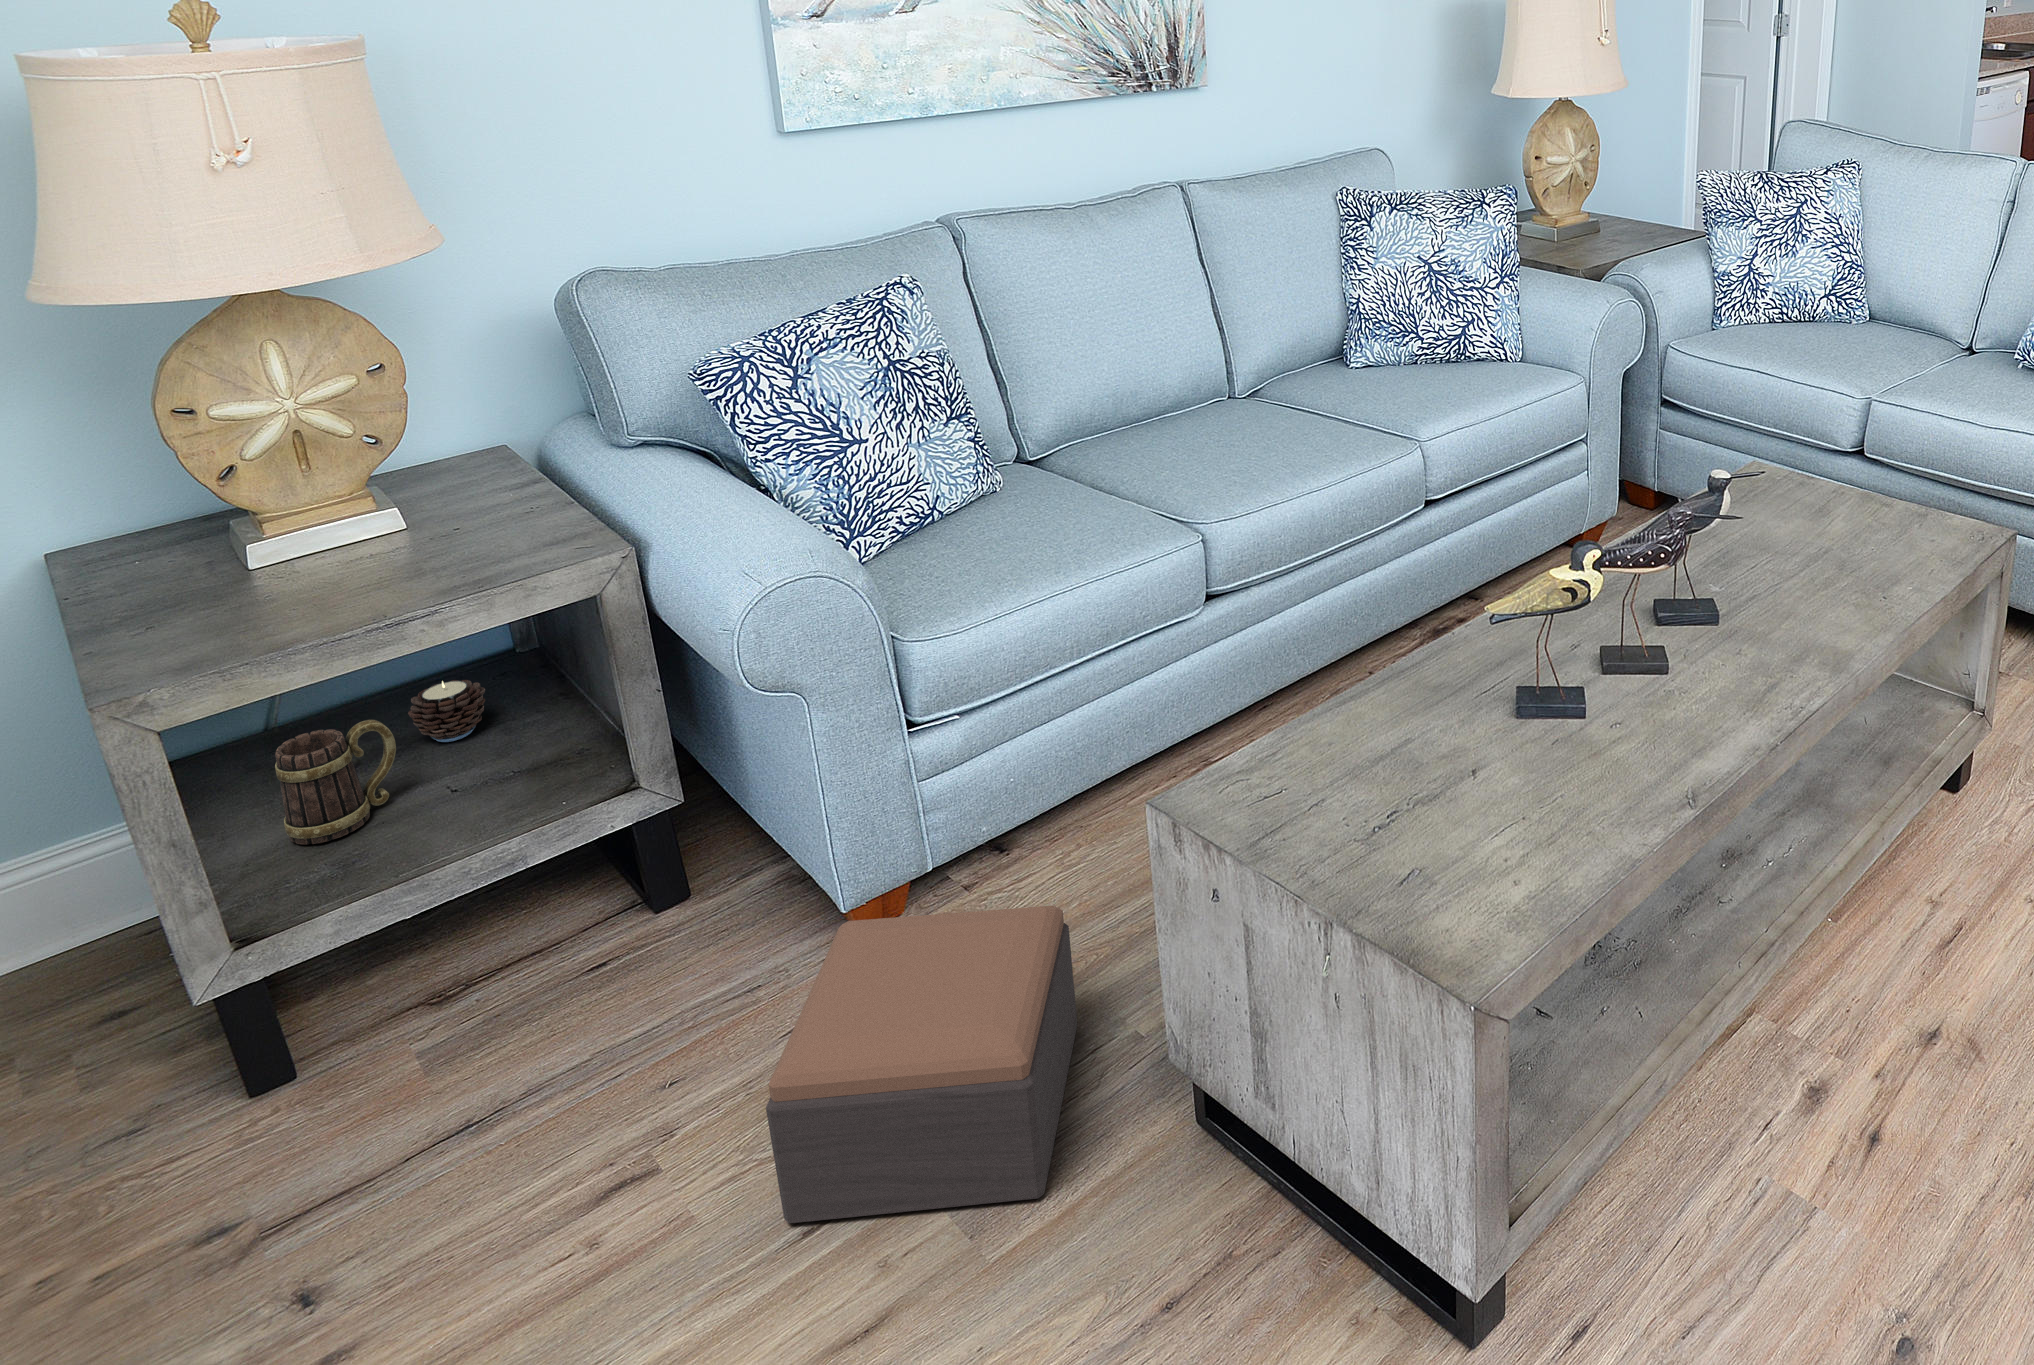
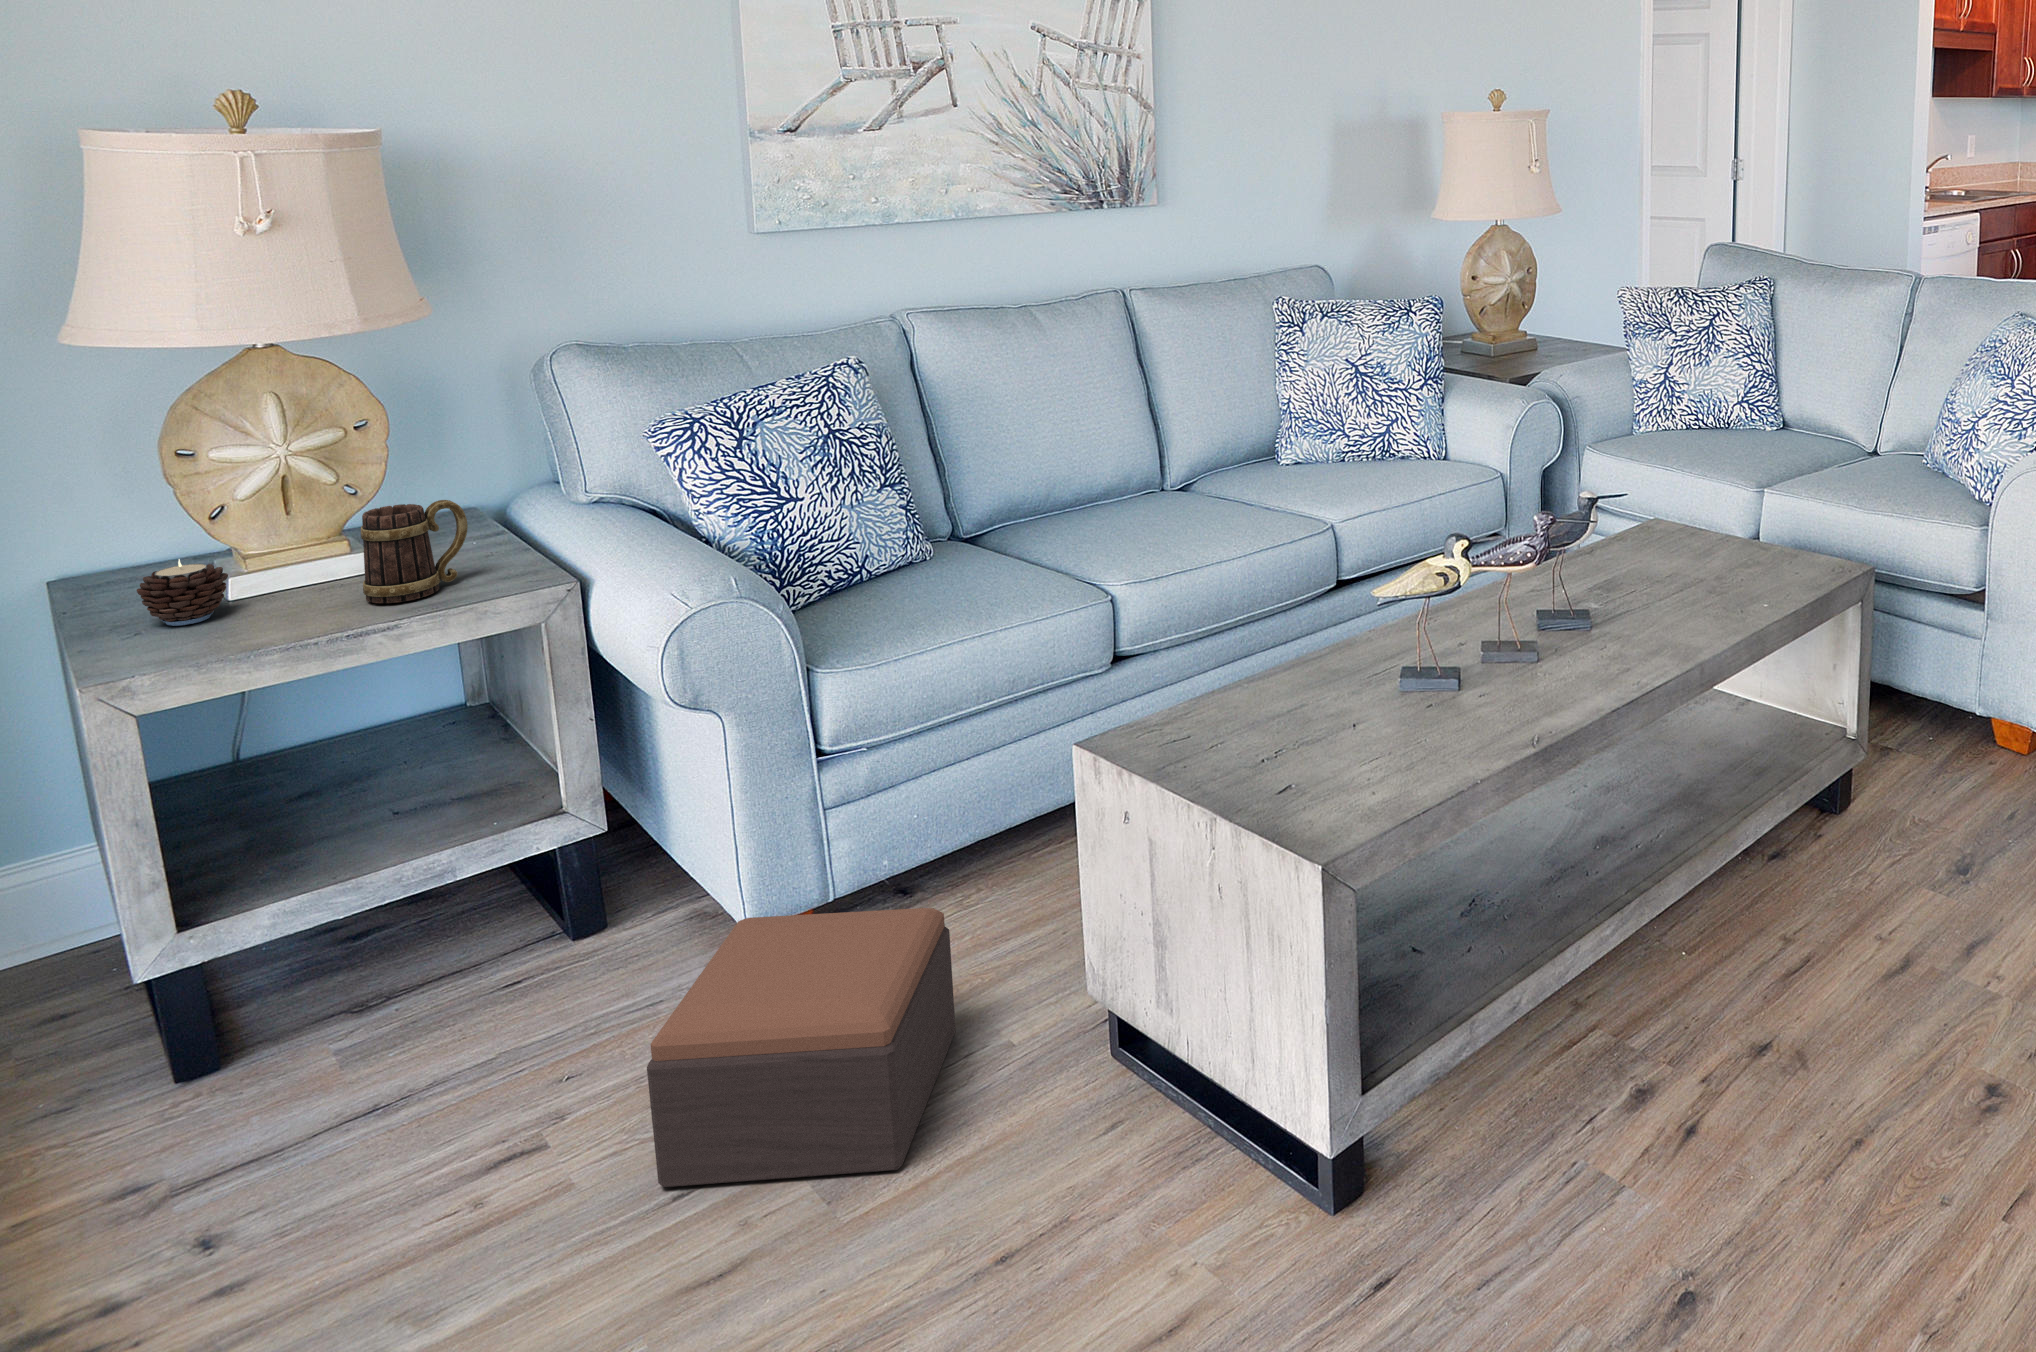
candle: present [408,680,485,742] -> present [137,559,228,626]
mug: present [275,720,396,844] -> present [361,500,468,603]

